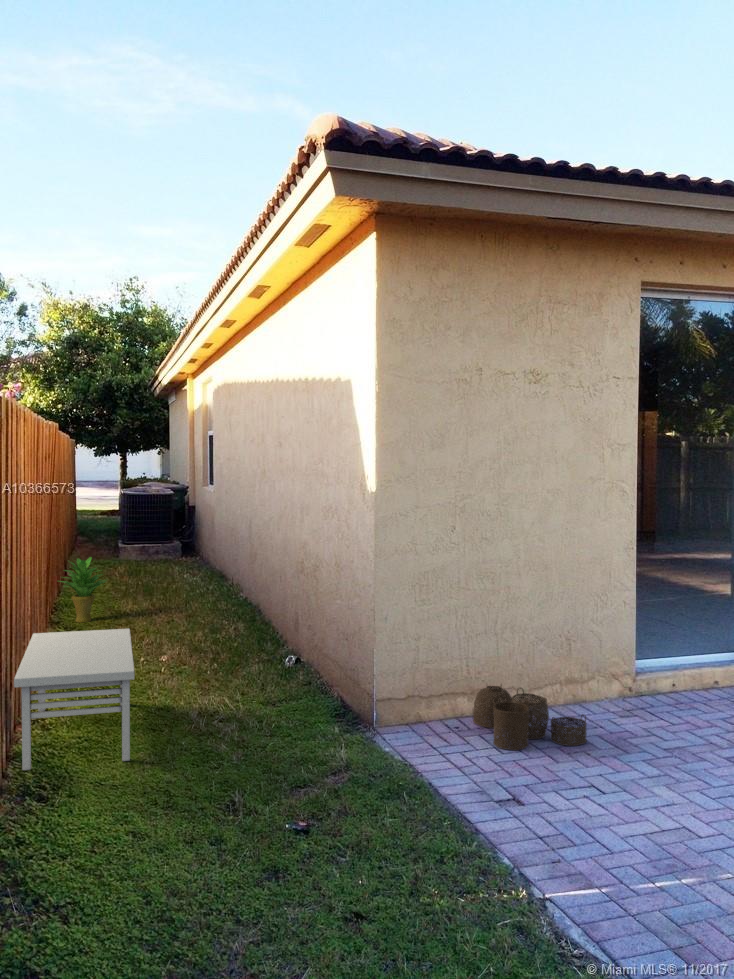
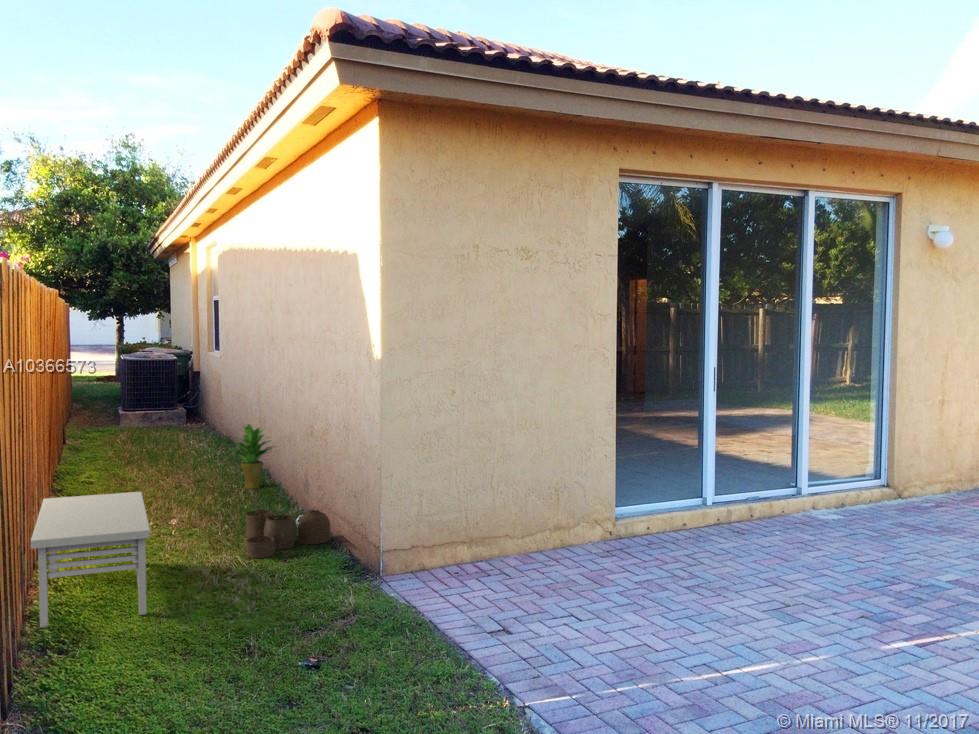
potted plant: present [59,557,106,622] -> present [229,424,275,489]
woven basket: present [473,685,587,750] -> present [246,505,331,558]

